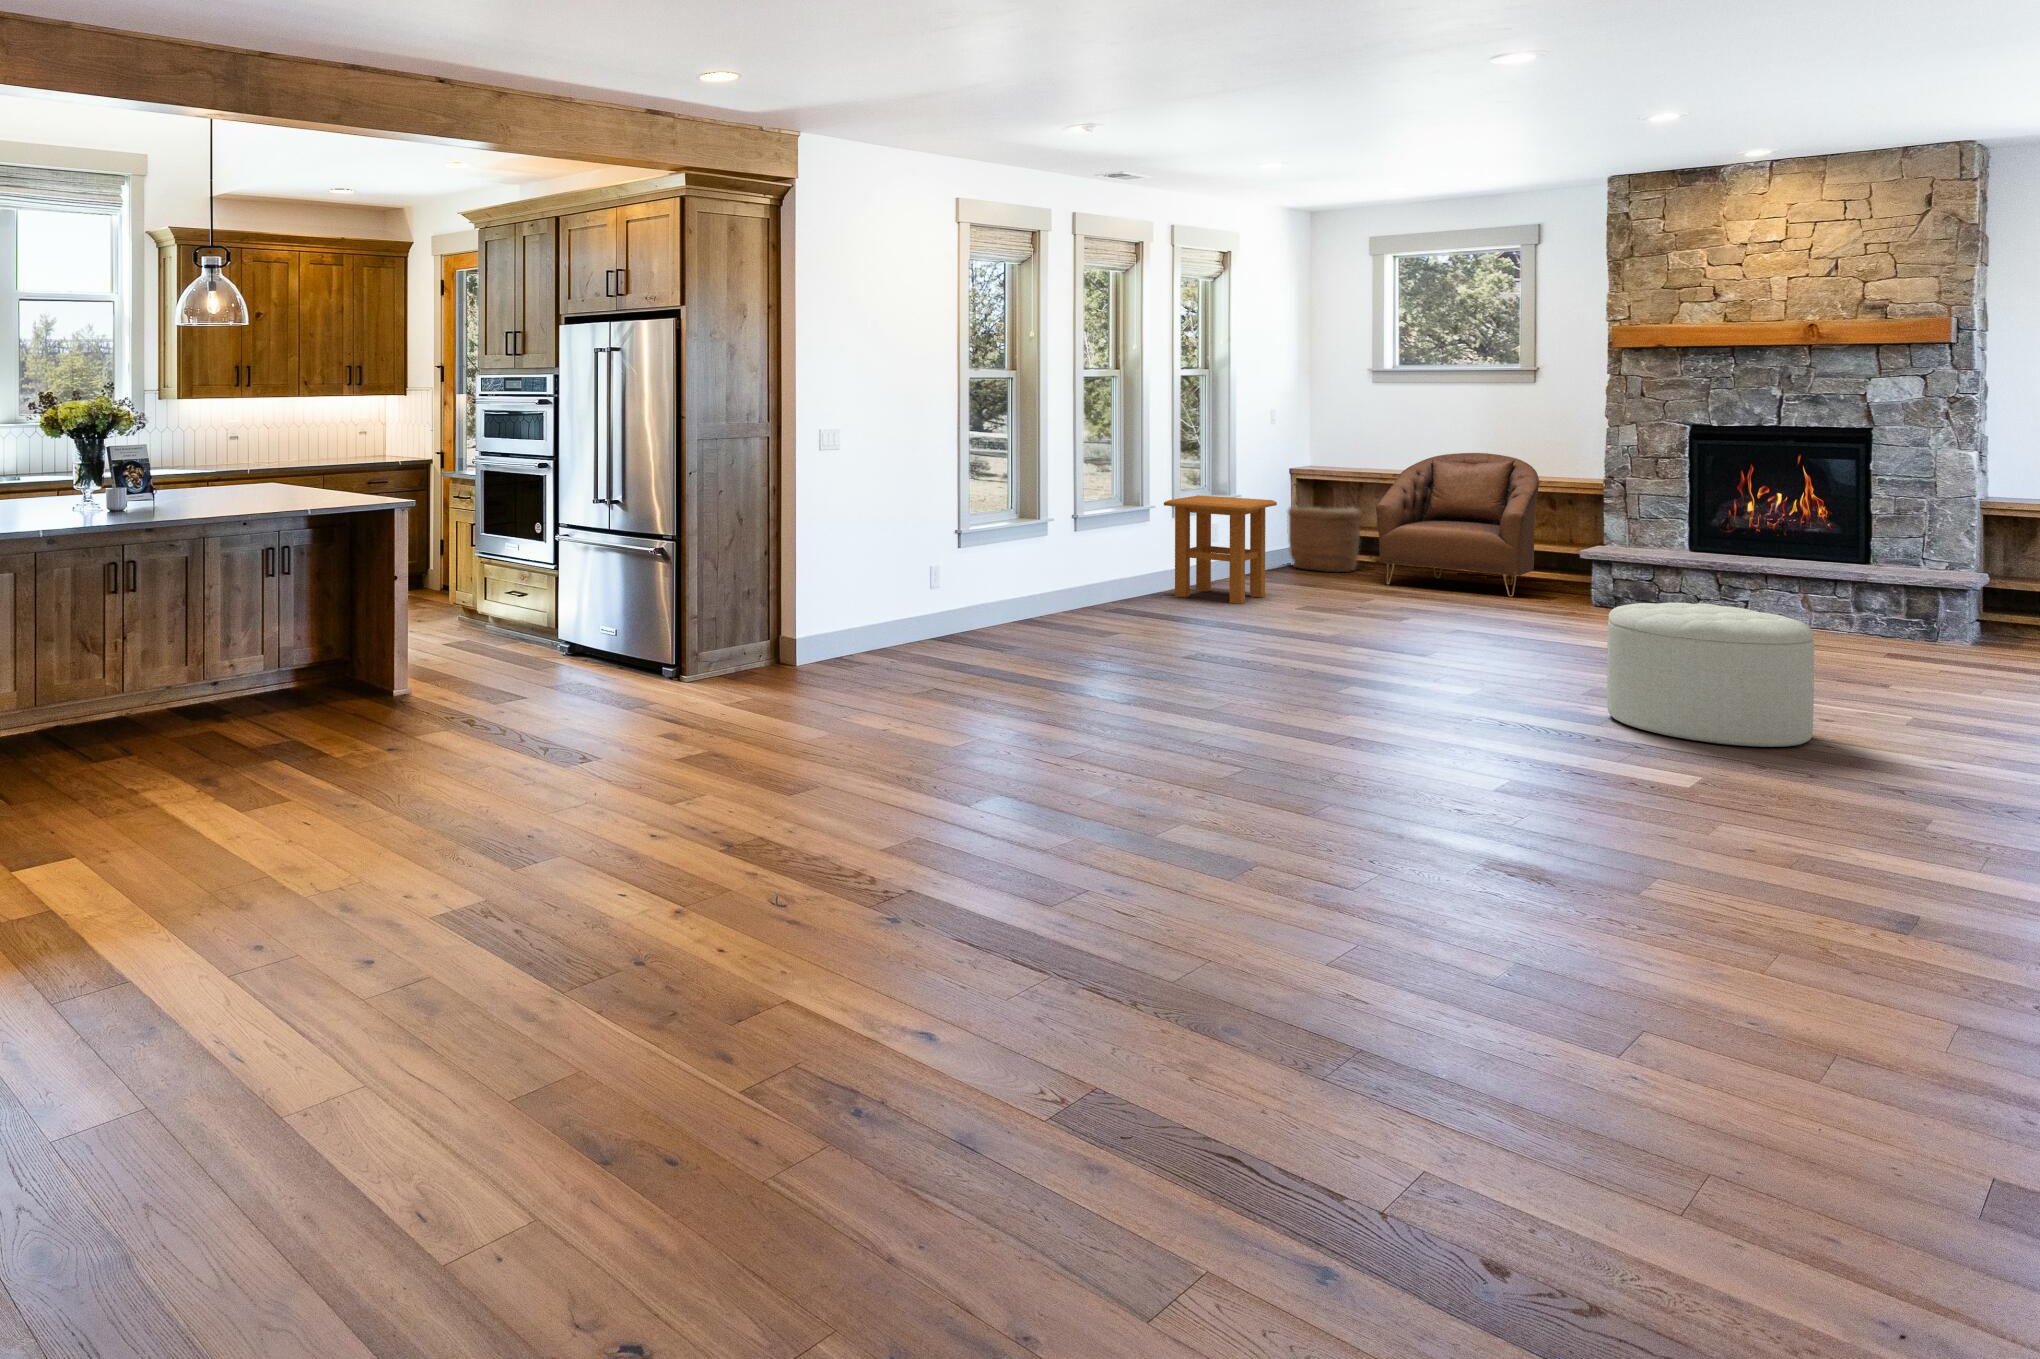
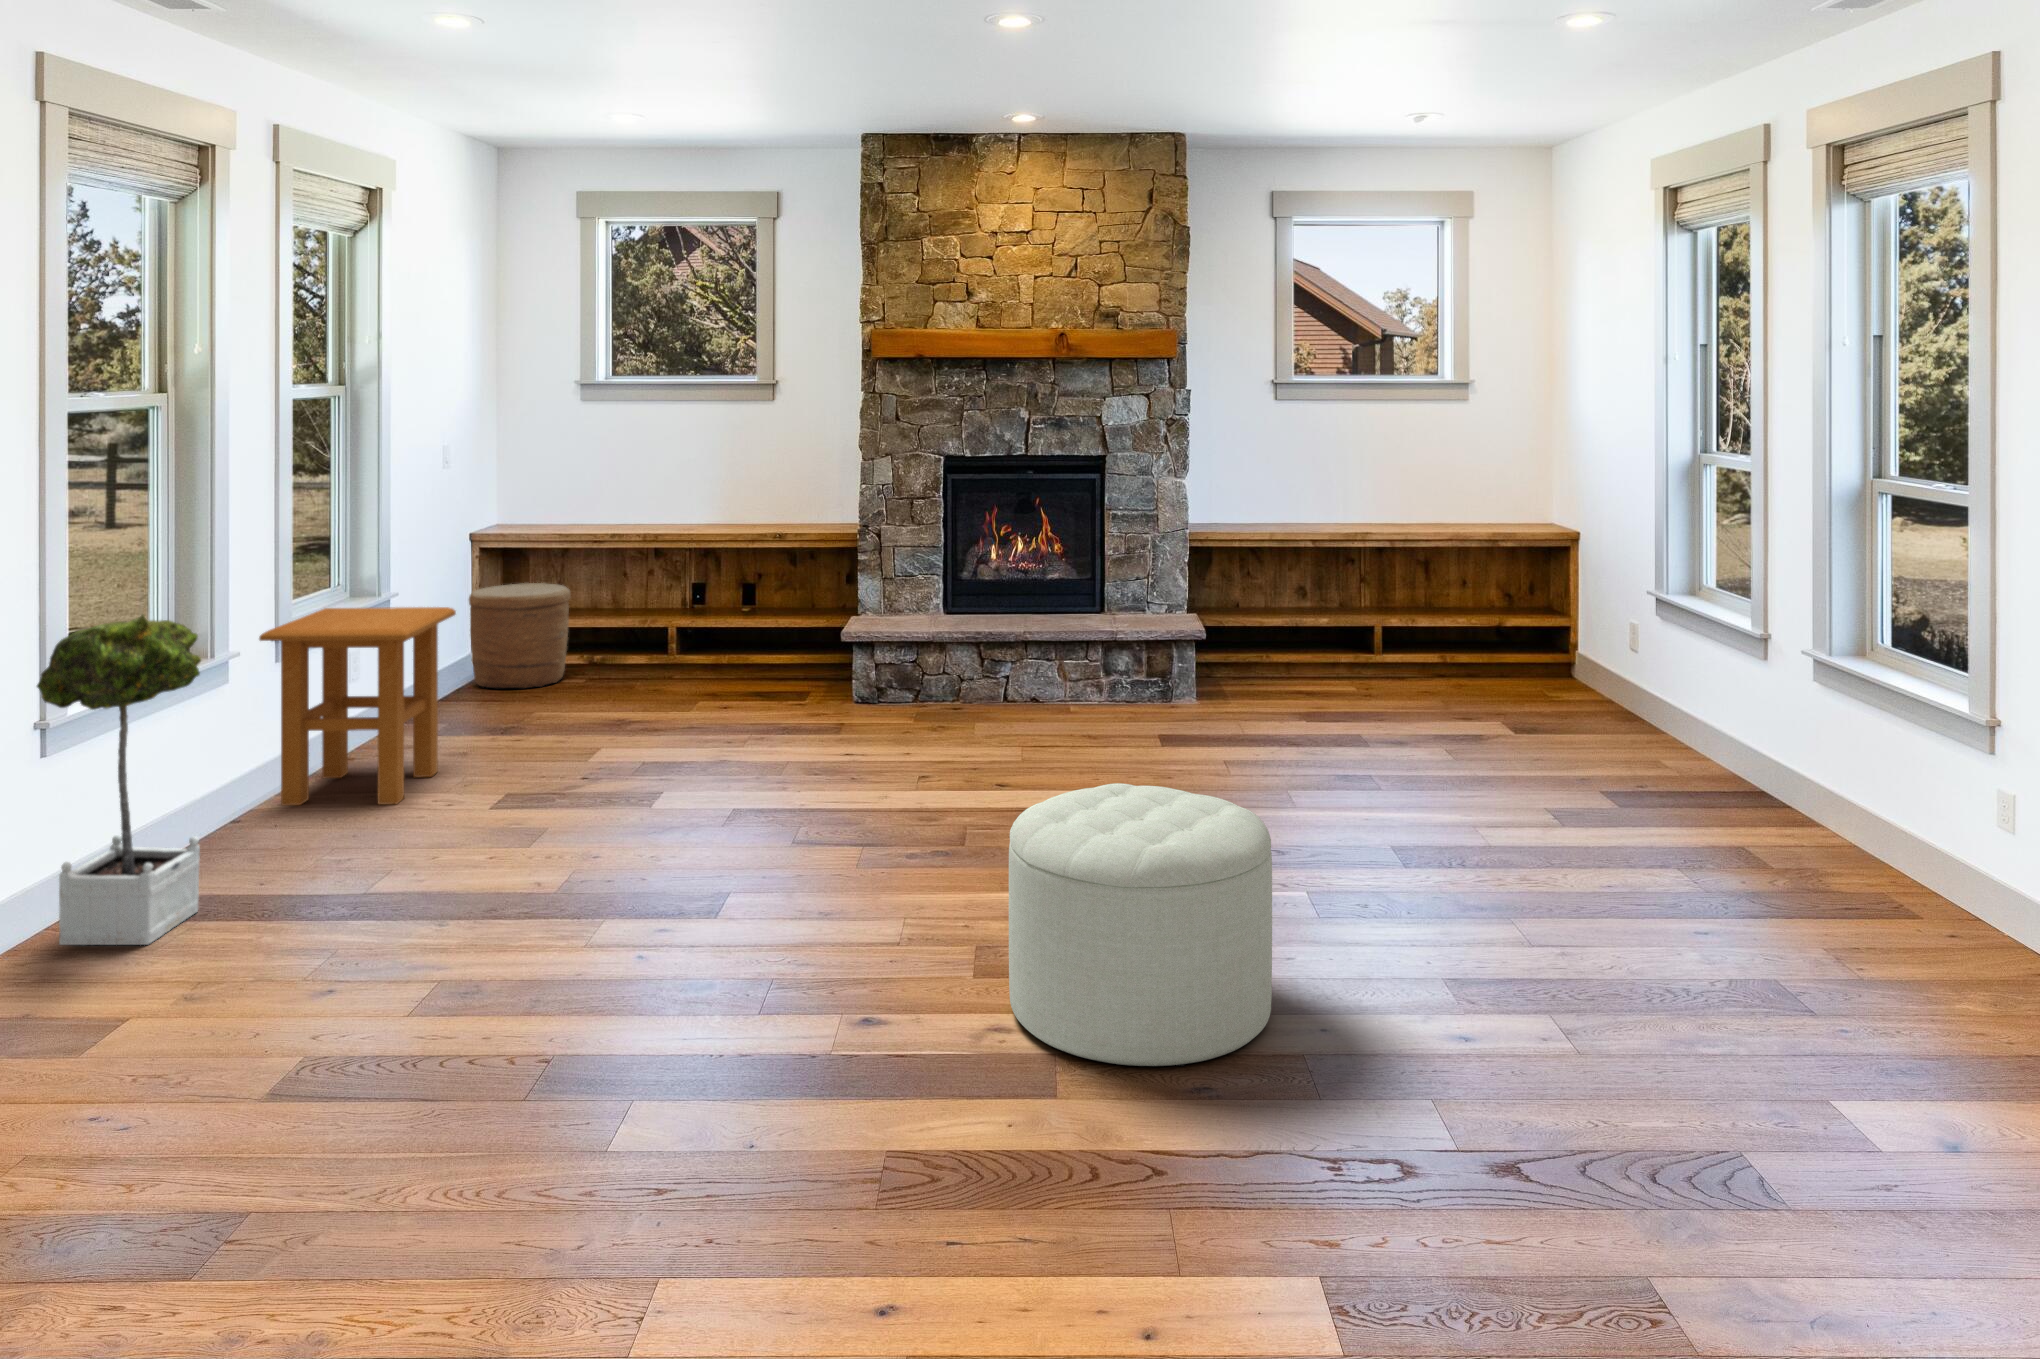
armchair: present [1376,453,1539,597] -> none [594,498,785,704]
potted tree: none [1074,471,1144,626] -> present [37,615,201,945]

